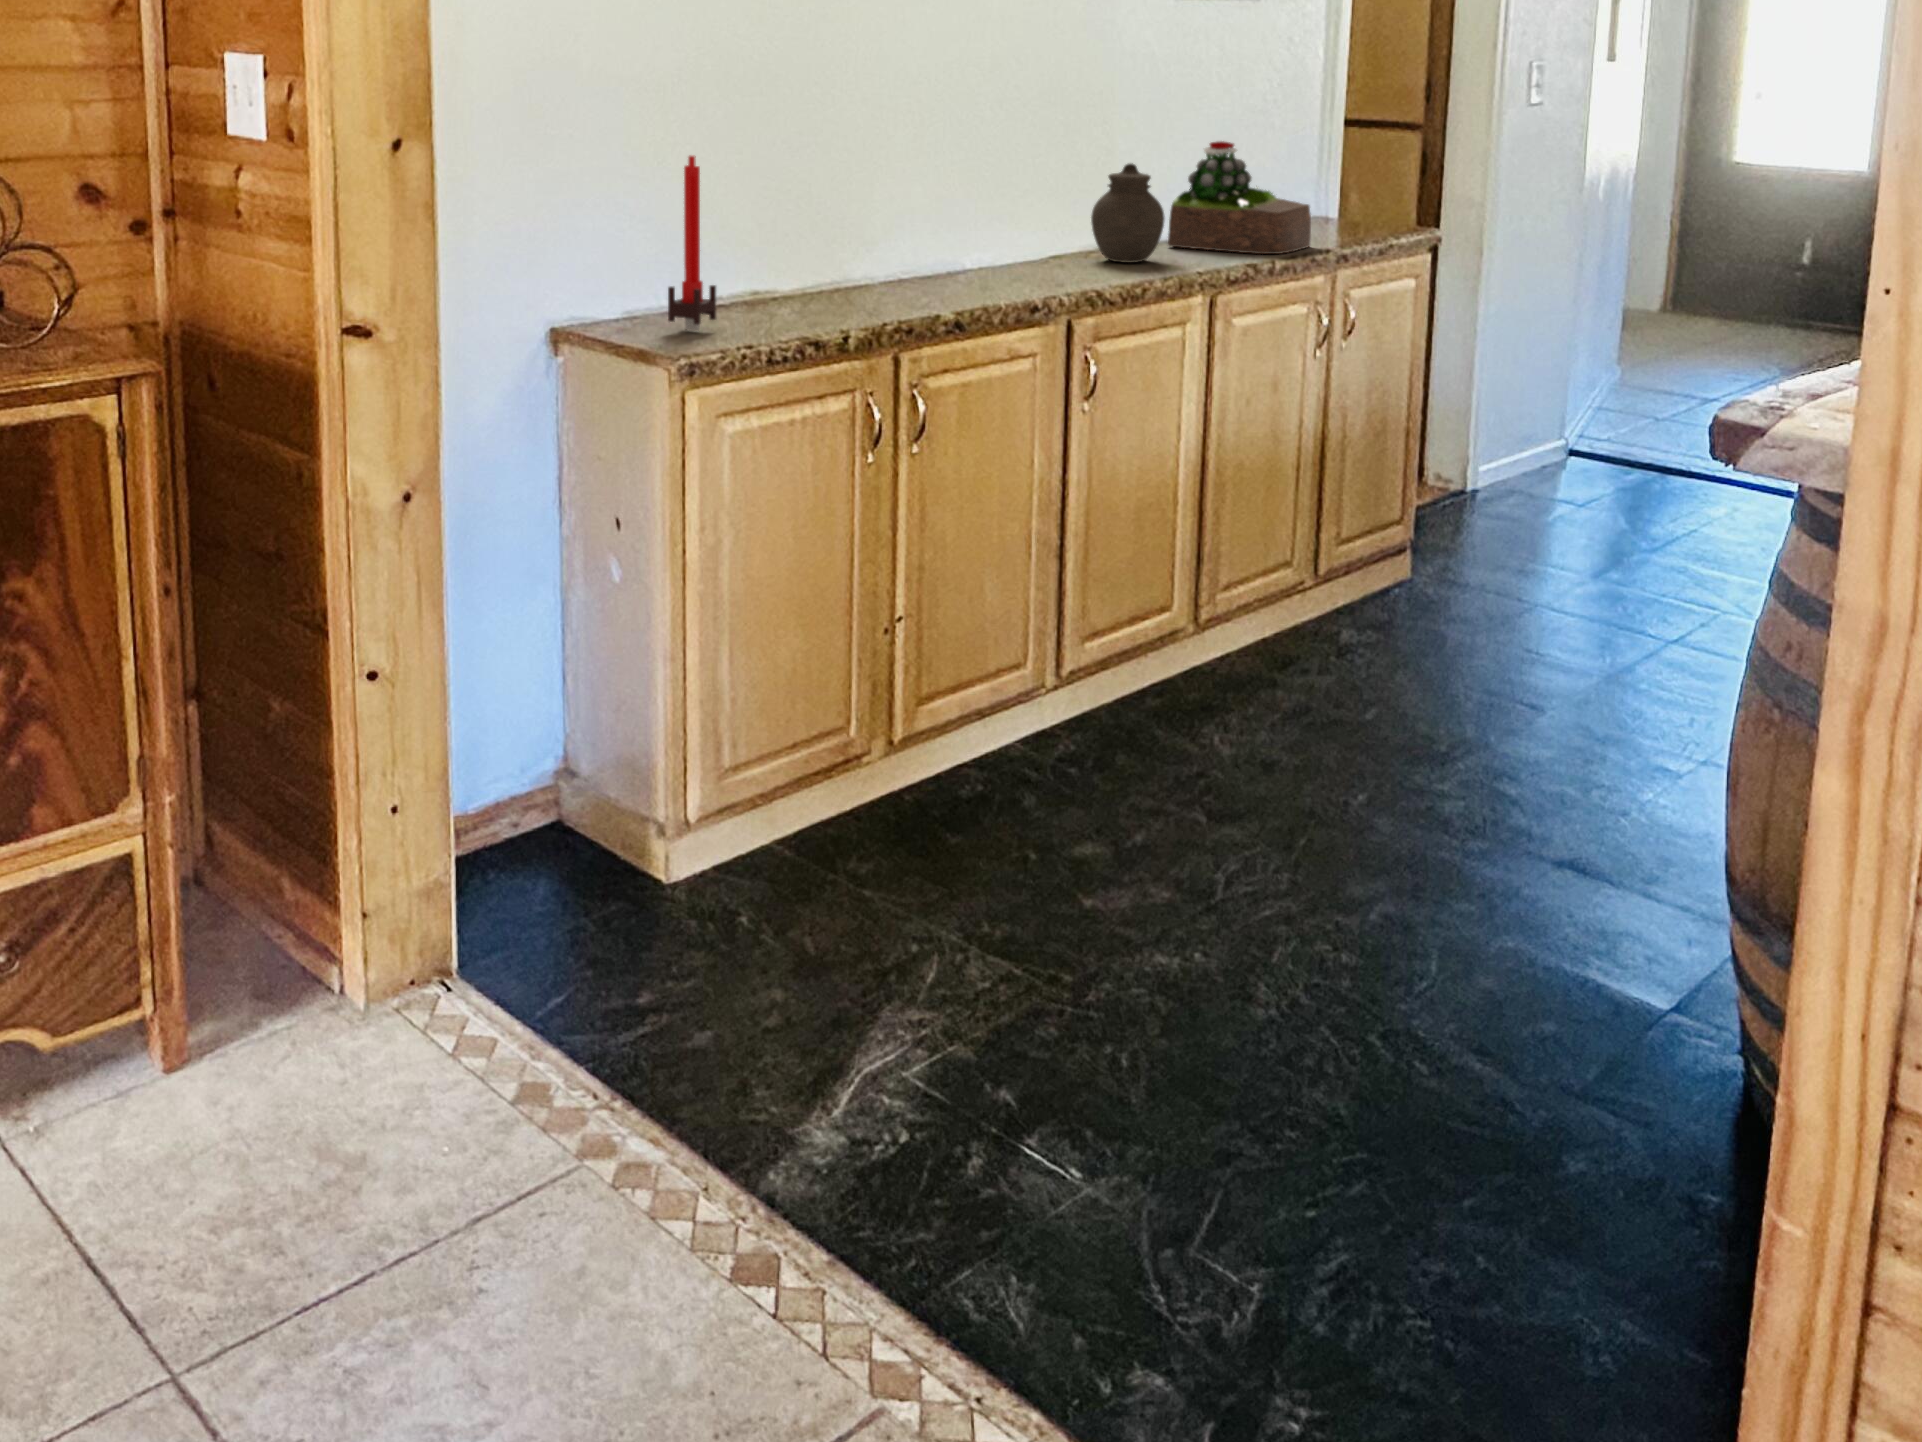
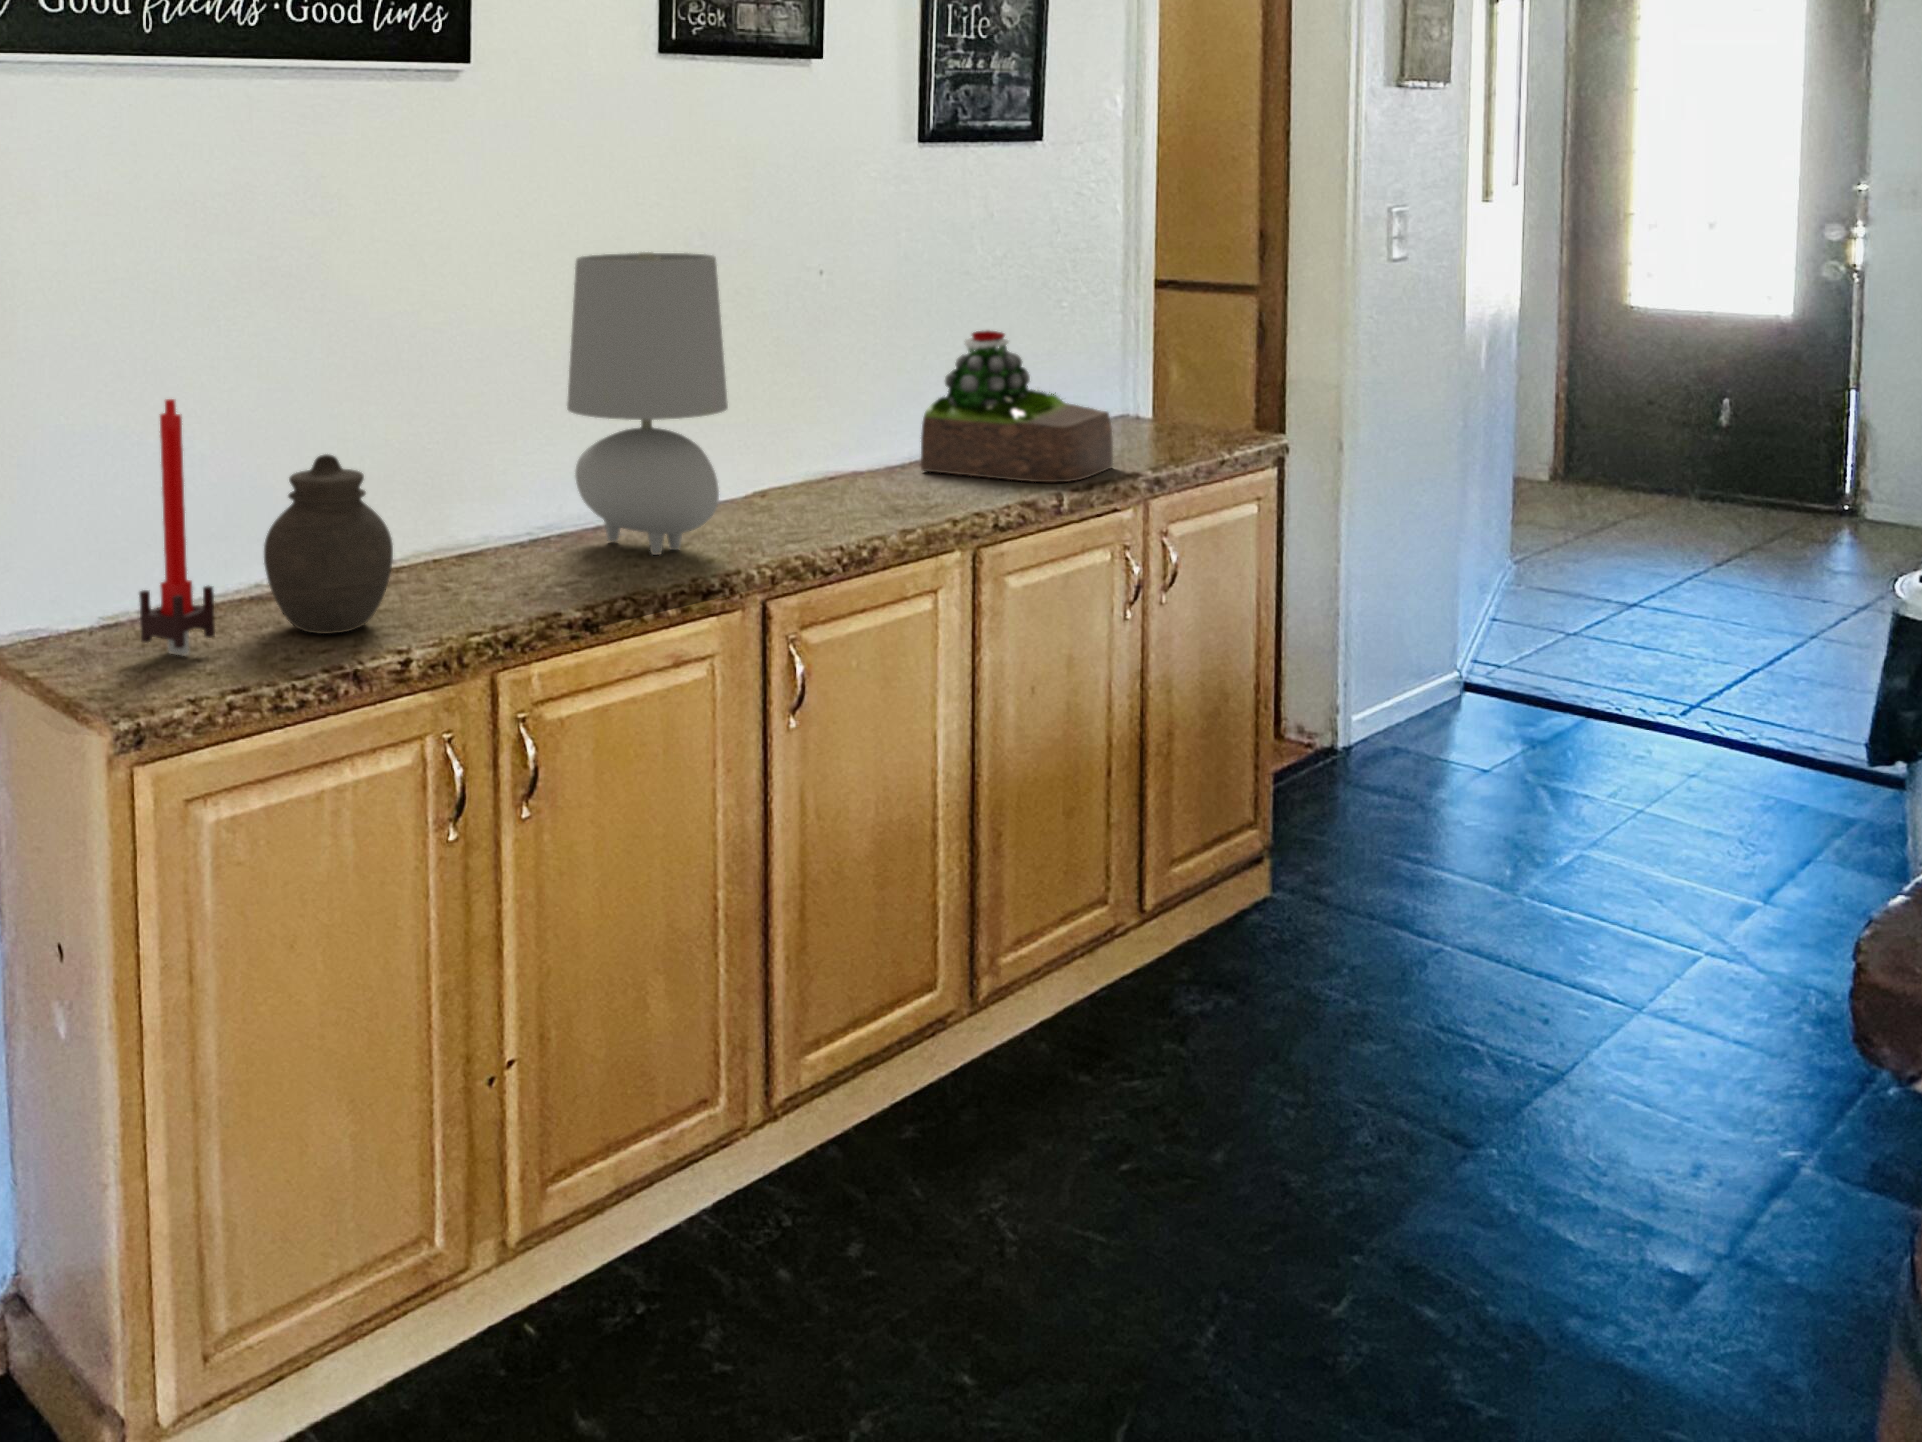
table lamp: none [930,69,1046,288] -> present [567,252,728,555]
jar: present [1091,163,1165,263] -> present [264,454,393,634]

